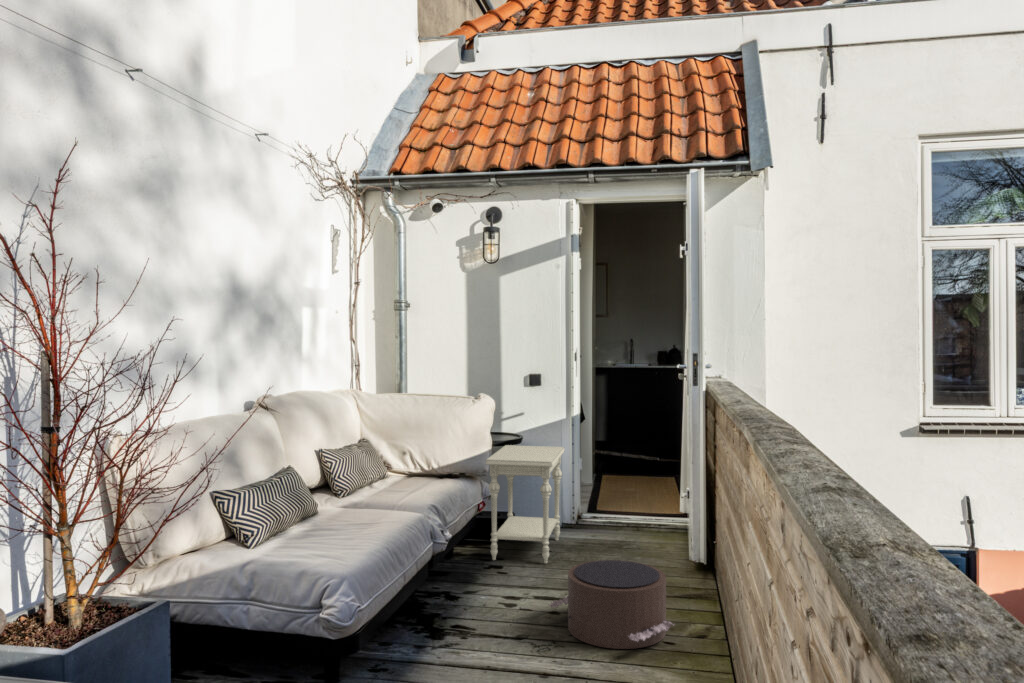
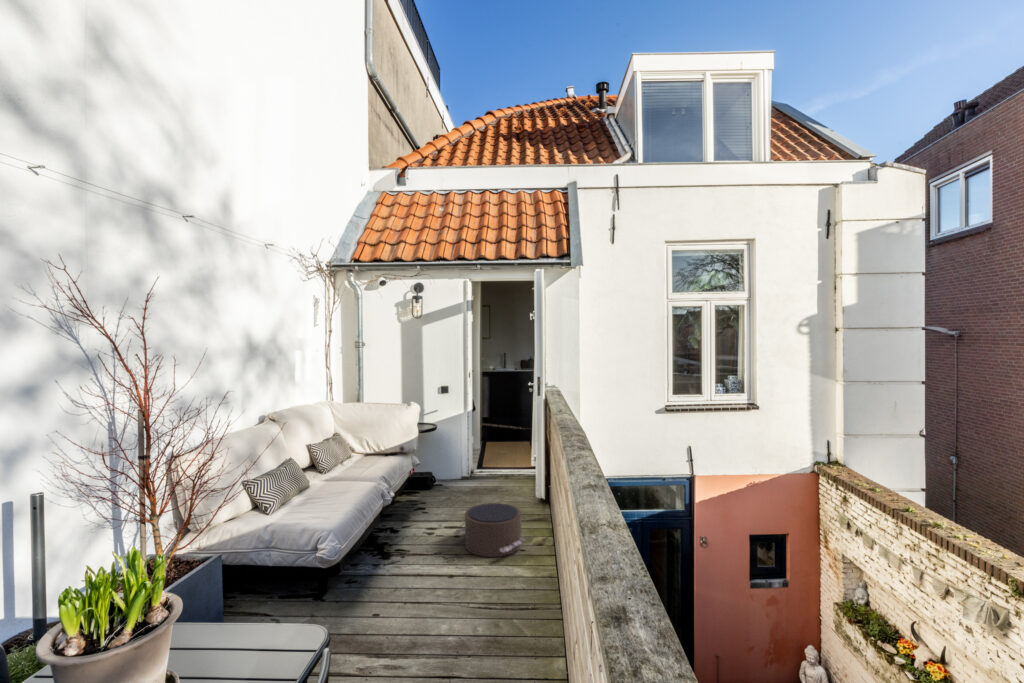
side table: present [486,445,564,563] -> none [415,431,464,504]

